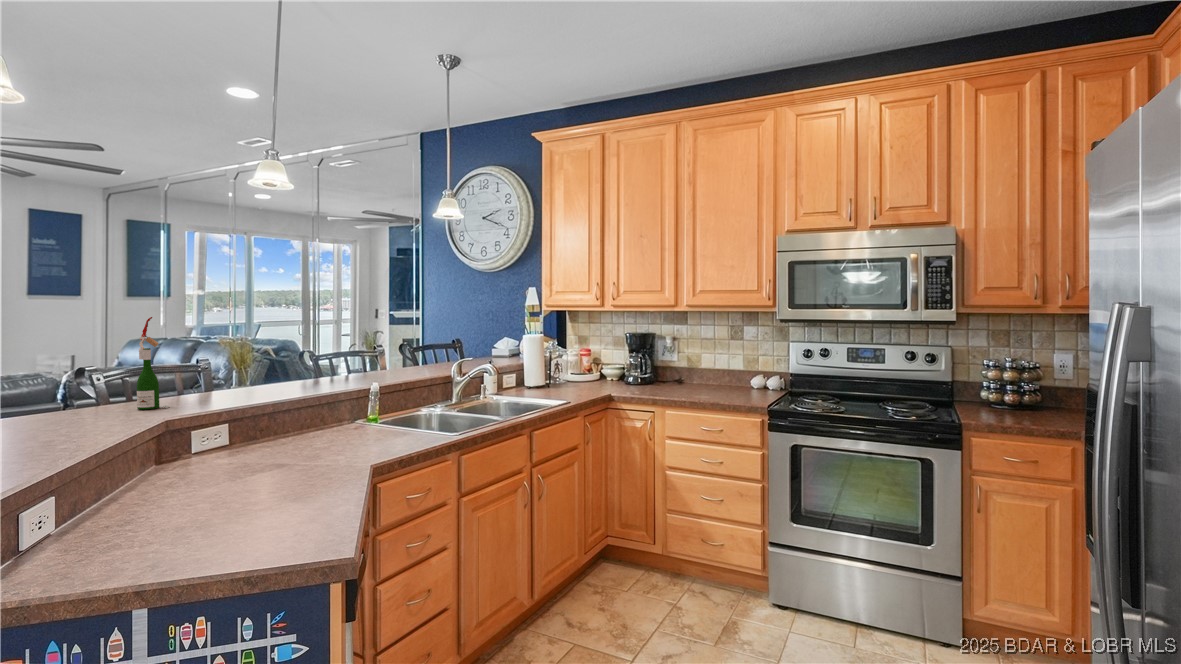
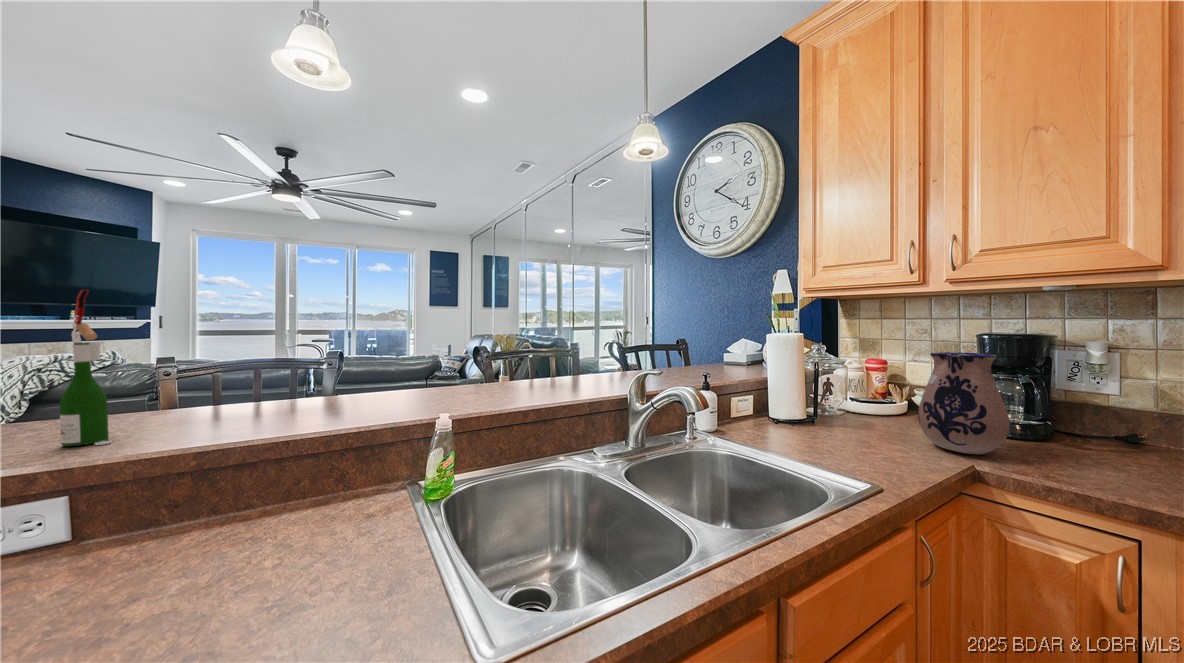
ceramic pitcher: none [596,343,628,391] -> present [918,352,1010,454]

